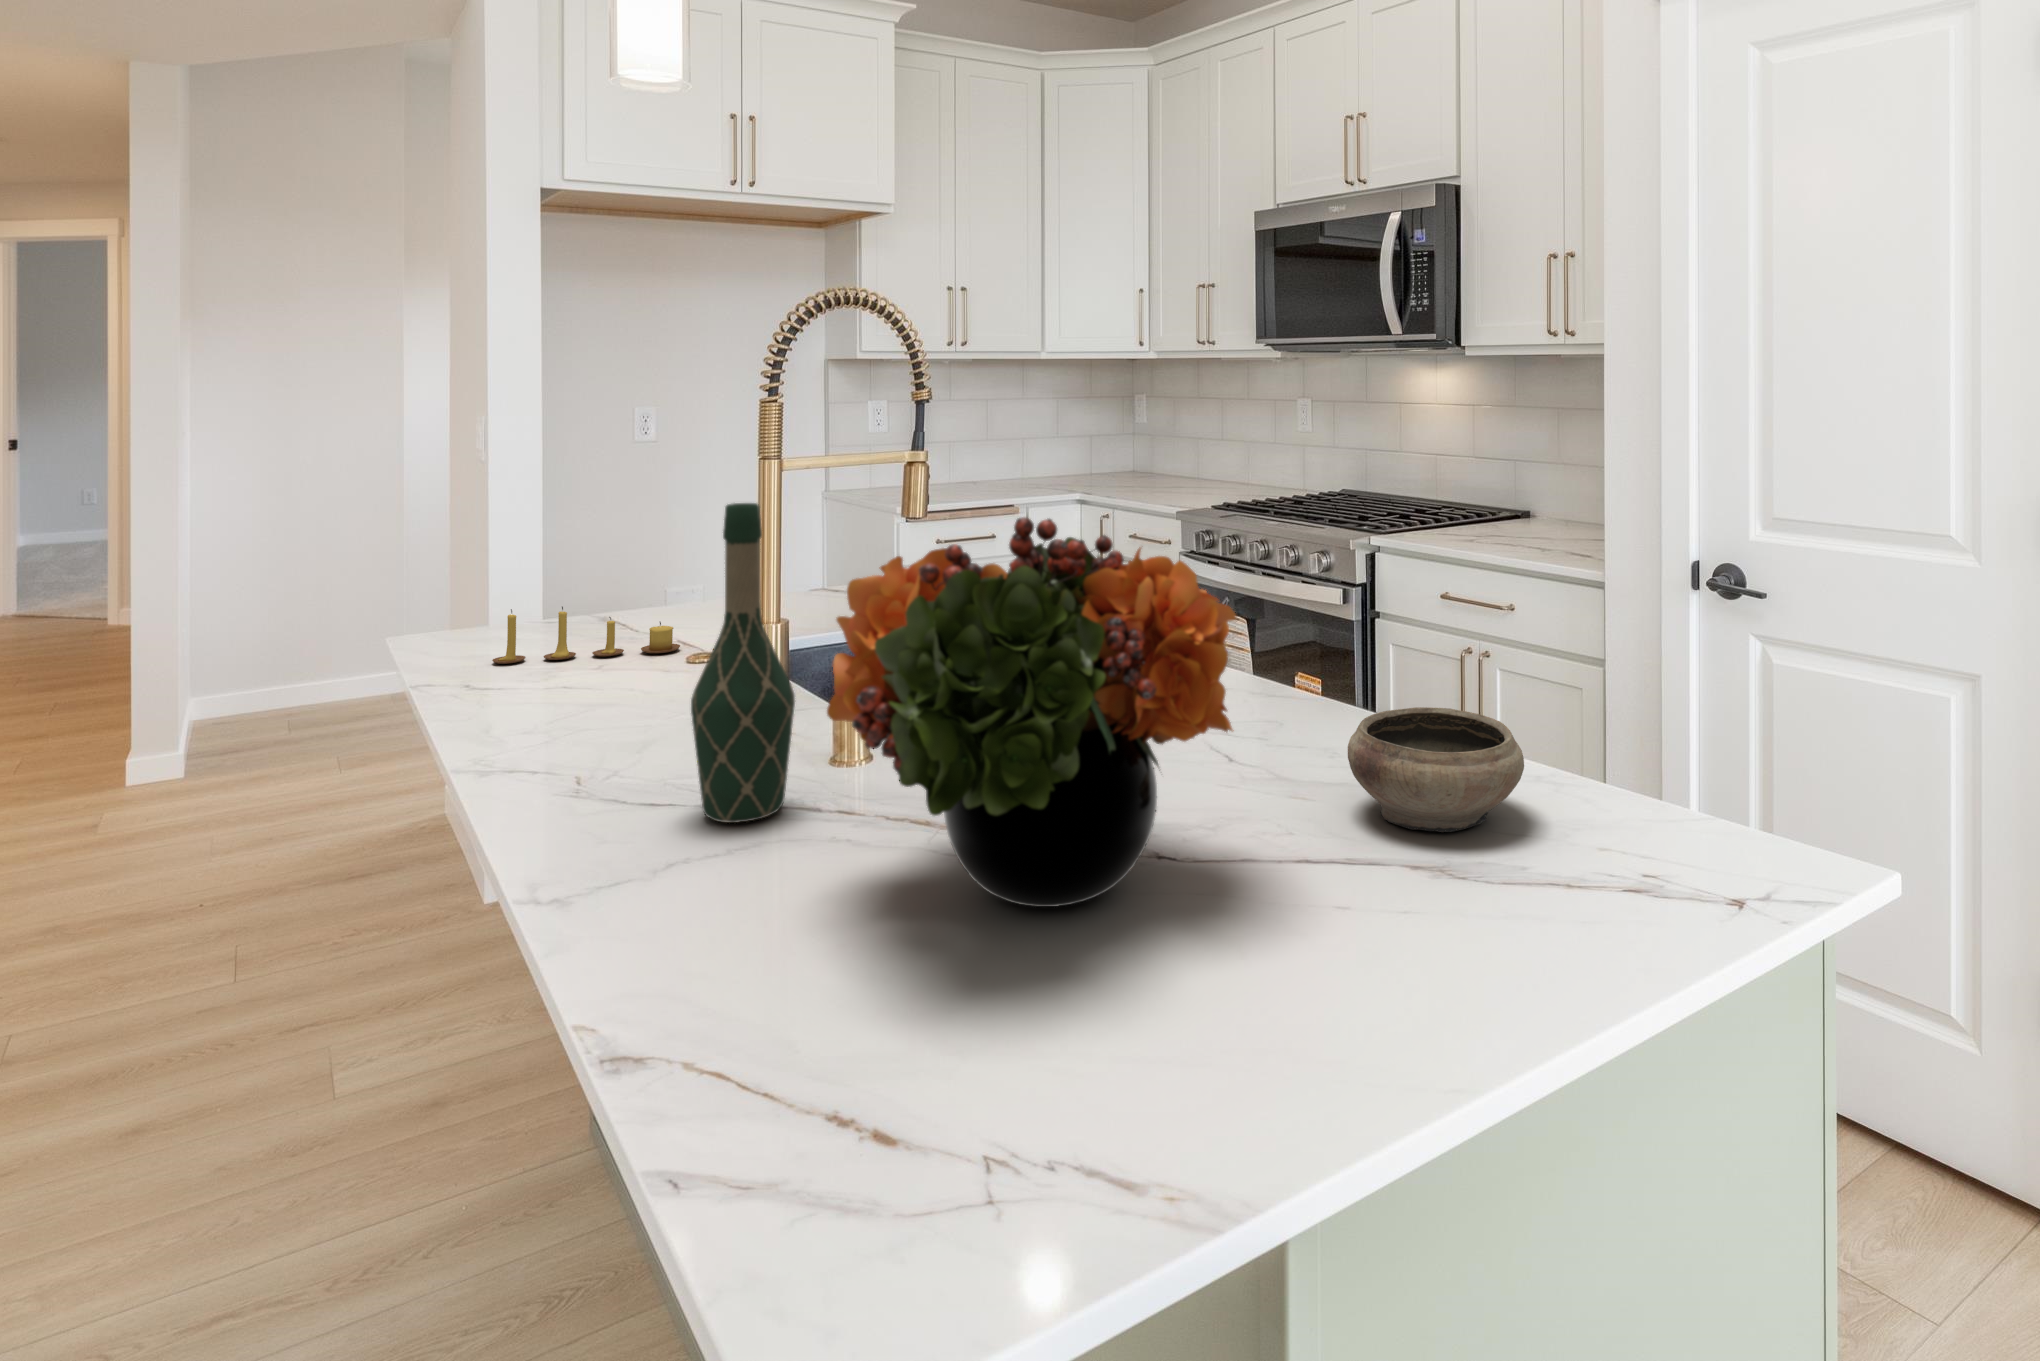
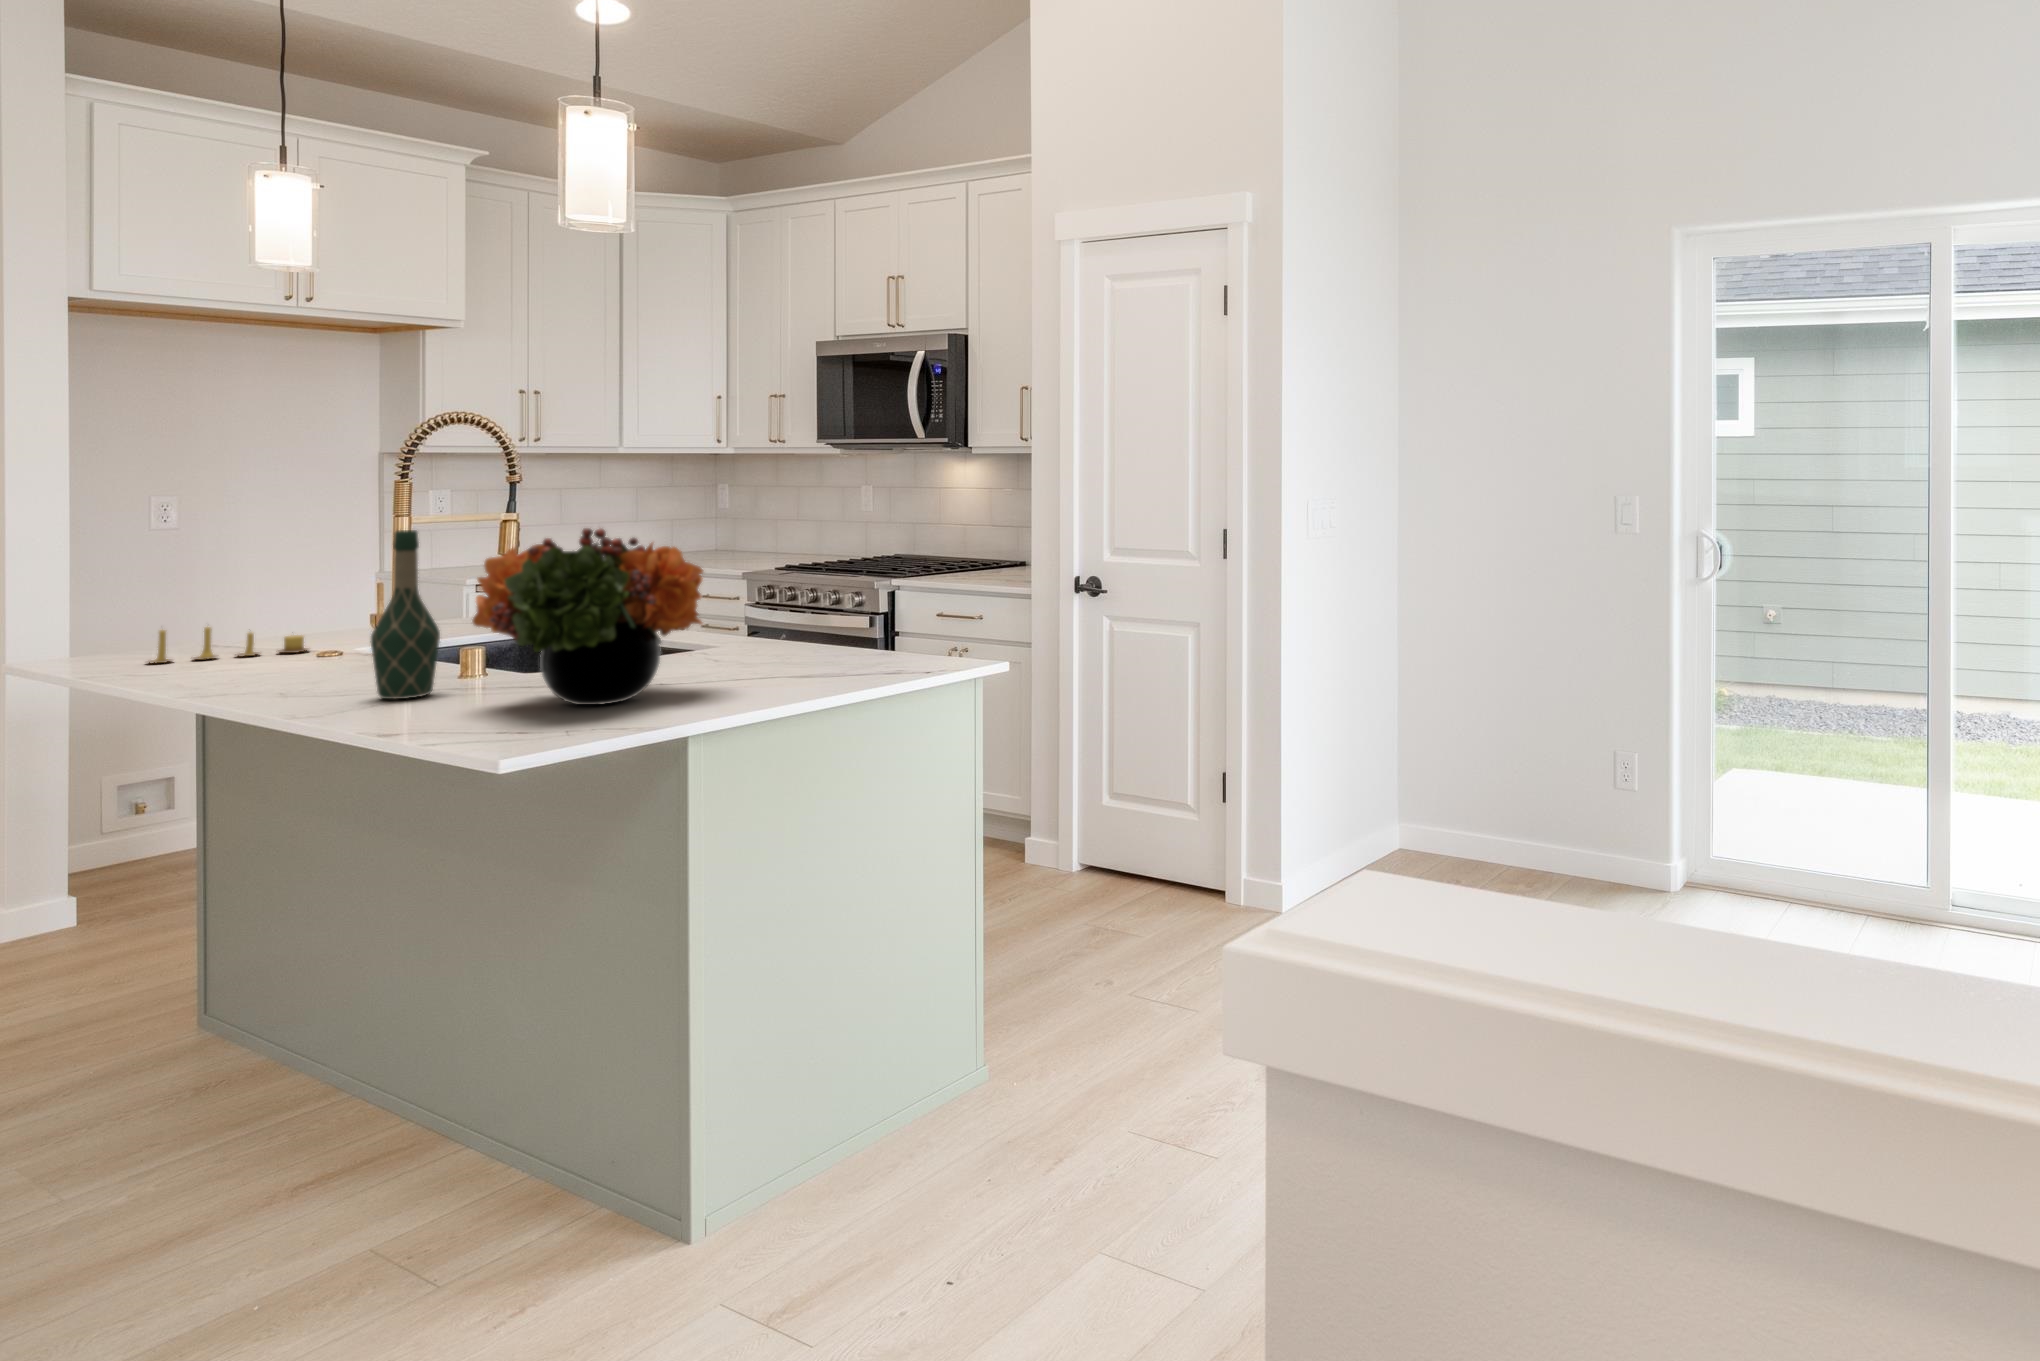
ceramic bowl: present [1348,707,1524,832] -> none [777,626,871,676]

